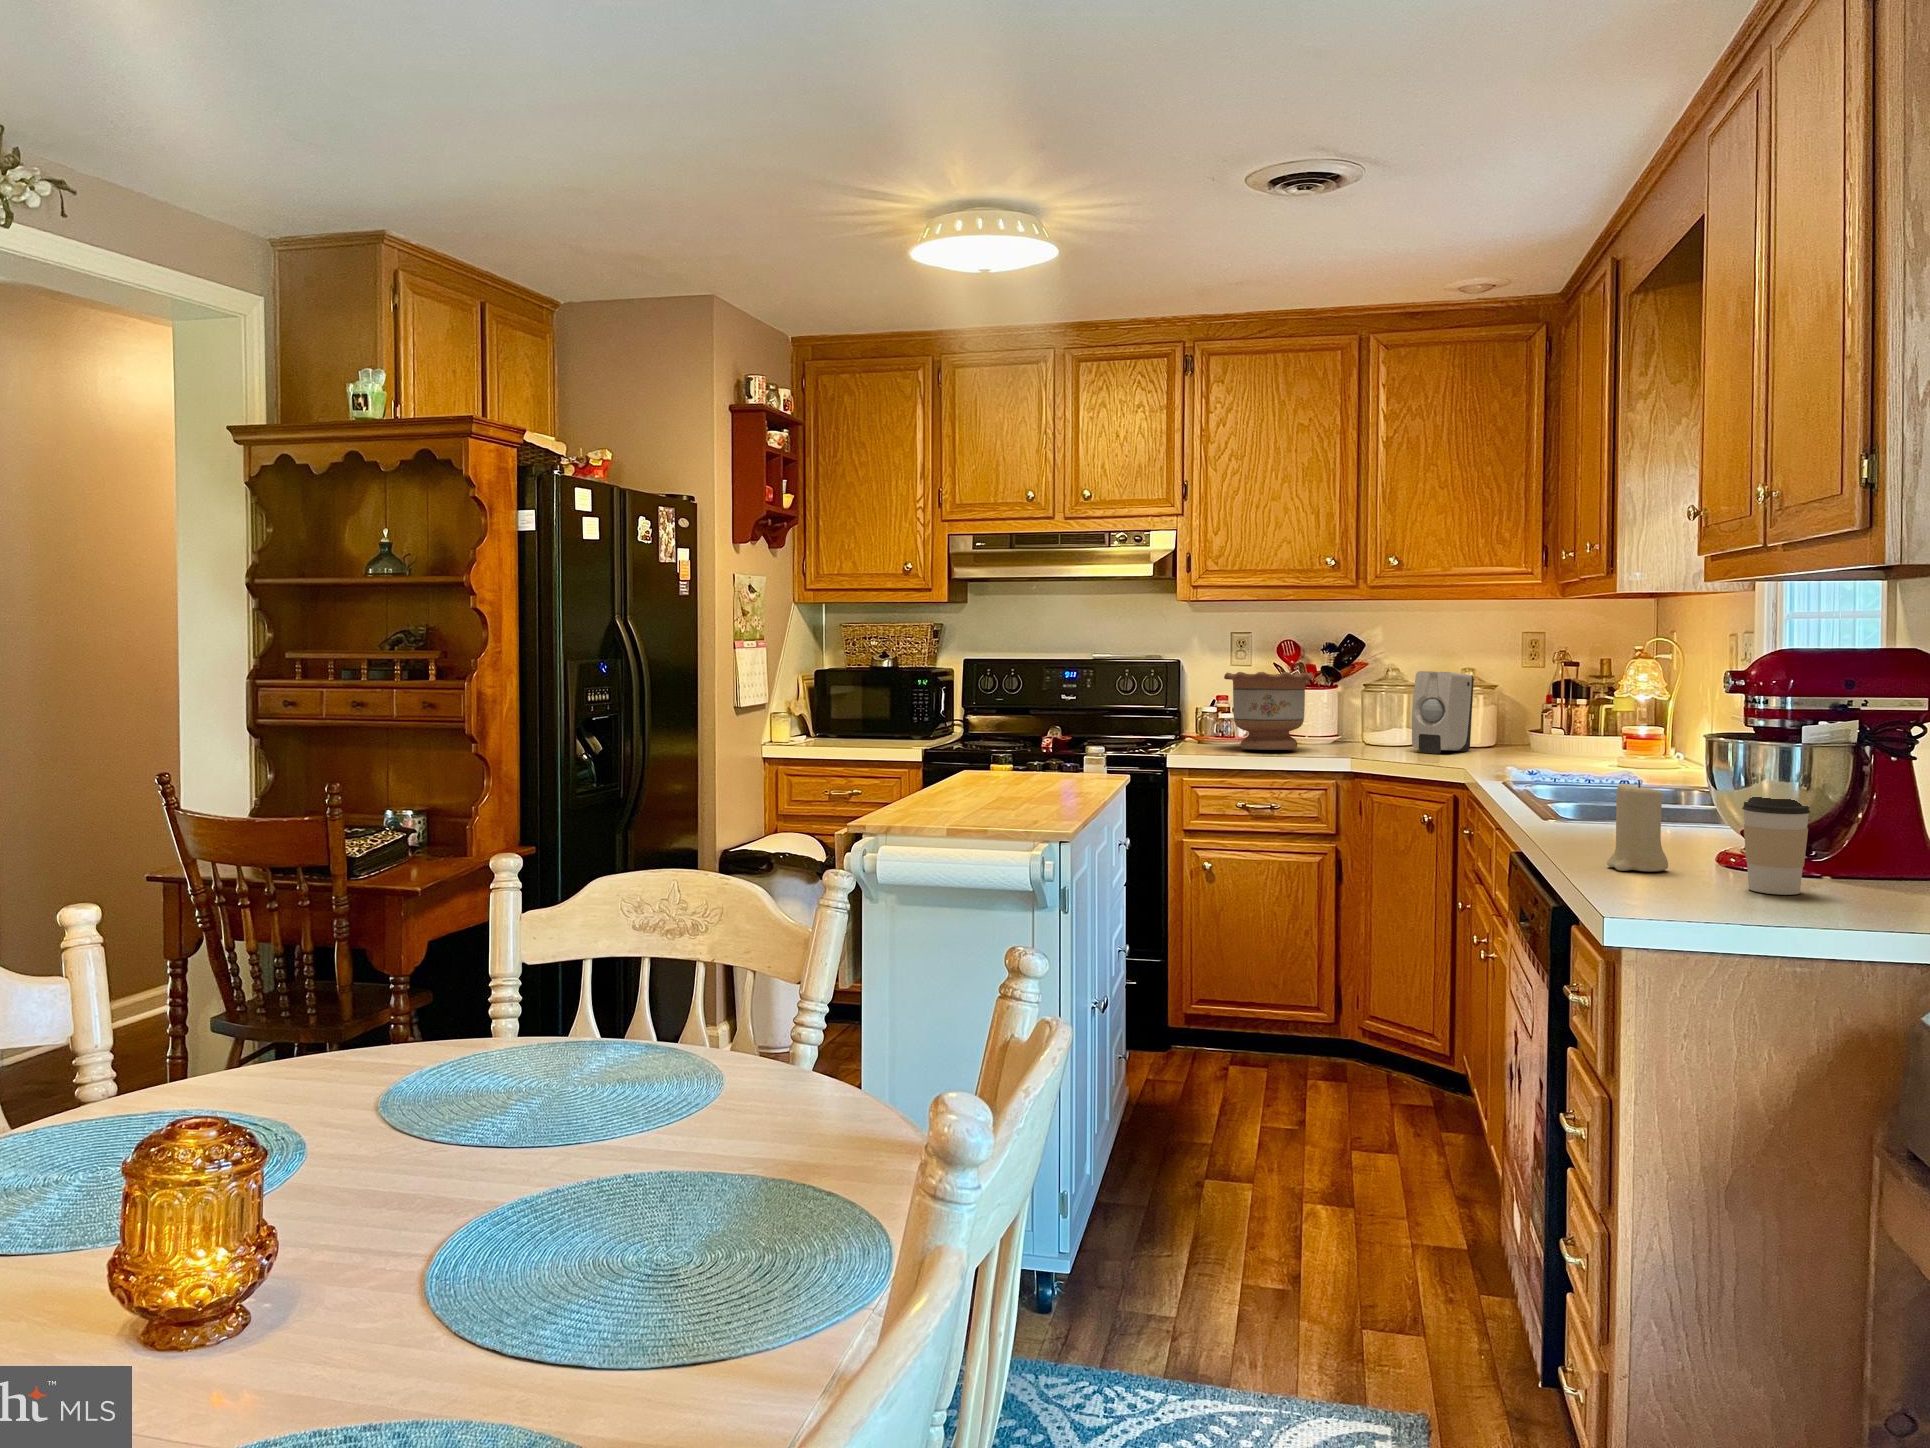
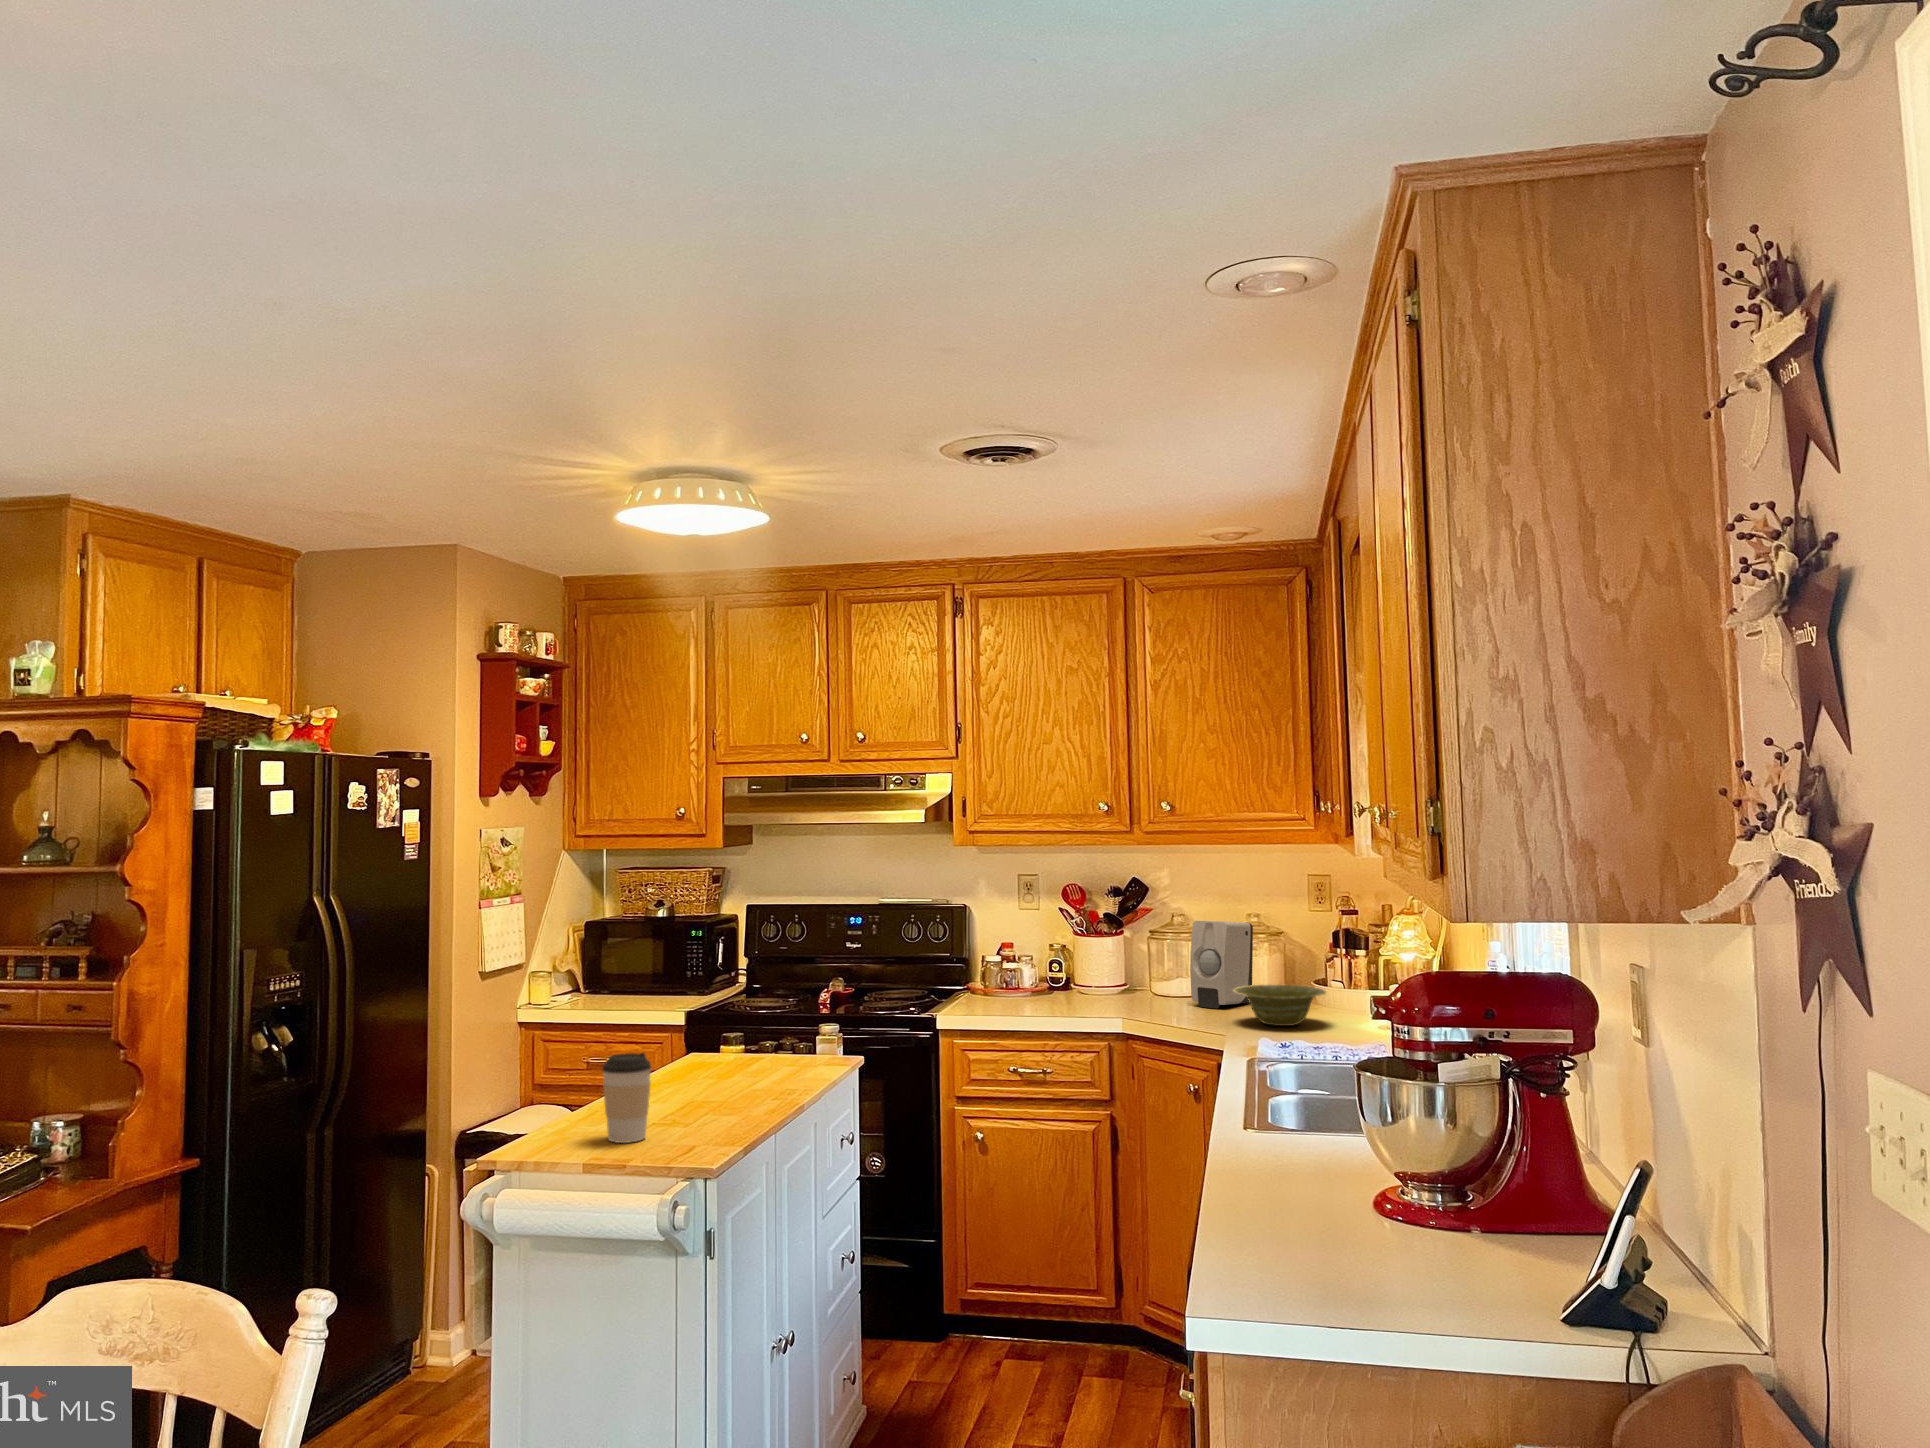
flower pot: present [1224,672,1313,750] -> none [998,922,1088,1007]
dish: none [1464,729,1559,764] -> present [1234,985,1326,1026]
candle: present [1607,780,1668,872] -> none [1274,1114,1336,1221]
coffee cup: present [1742,797,1810,895] -> present [602,1053,651,1143]

